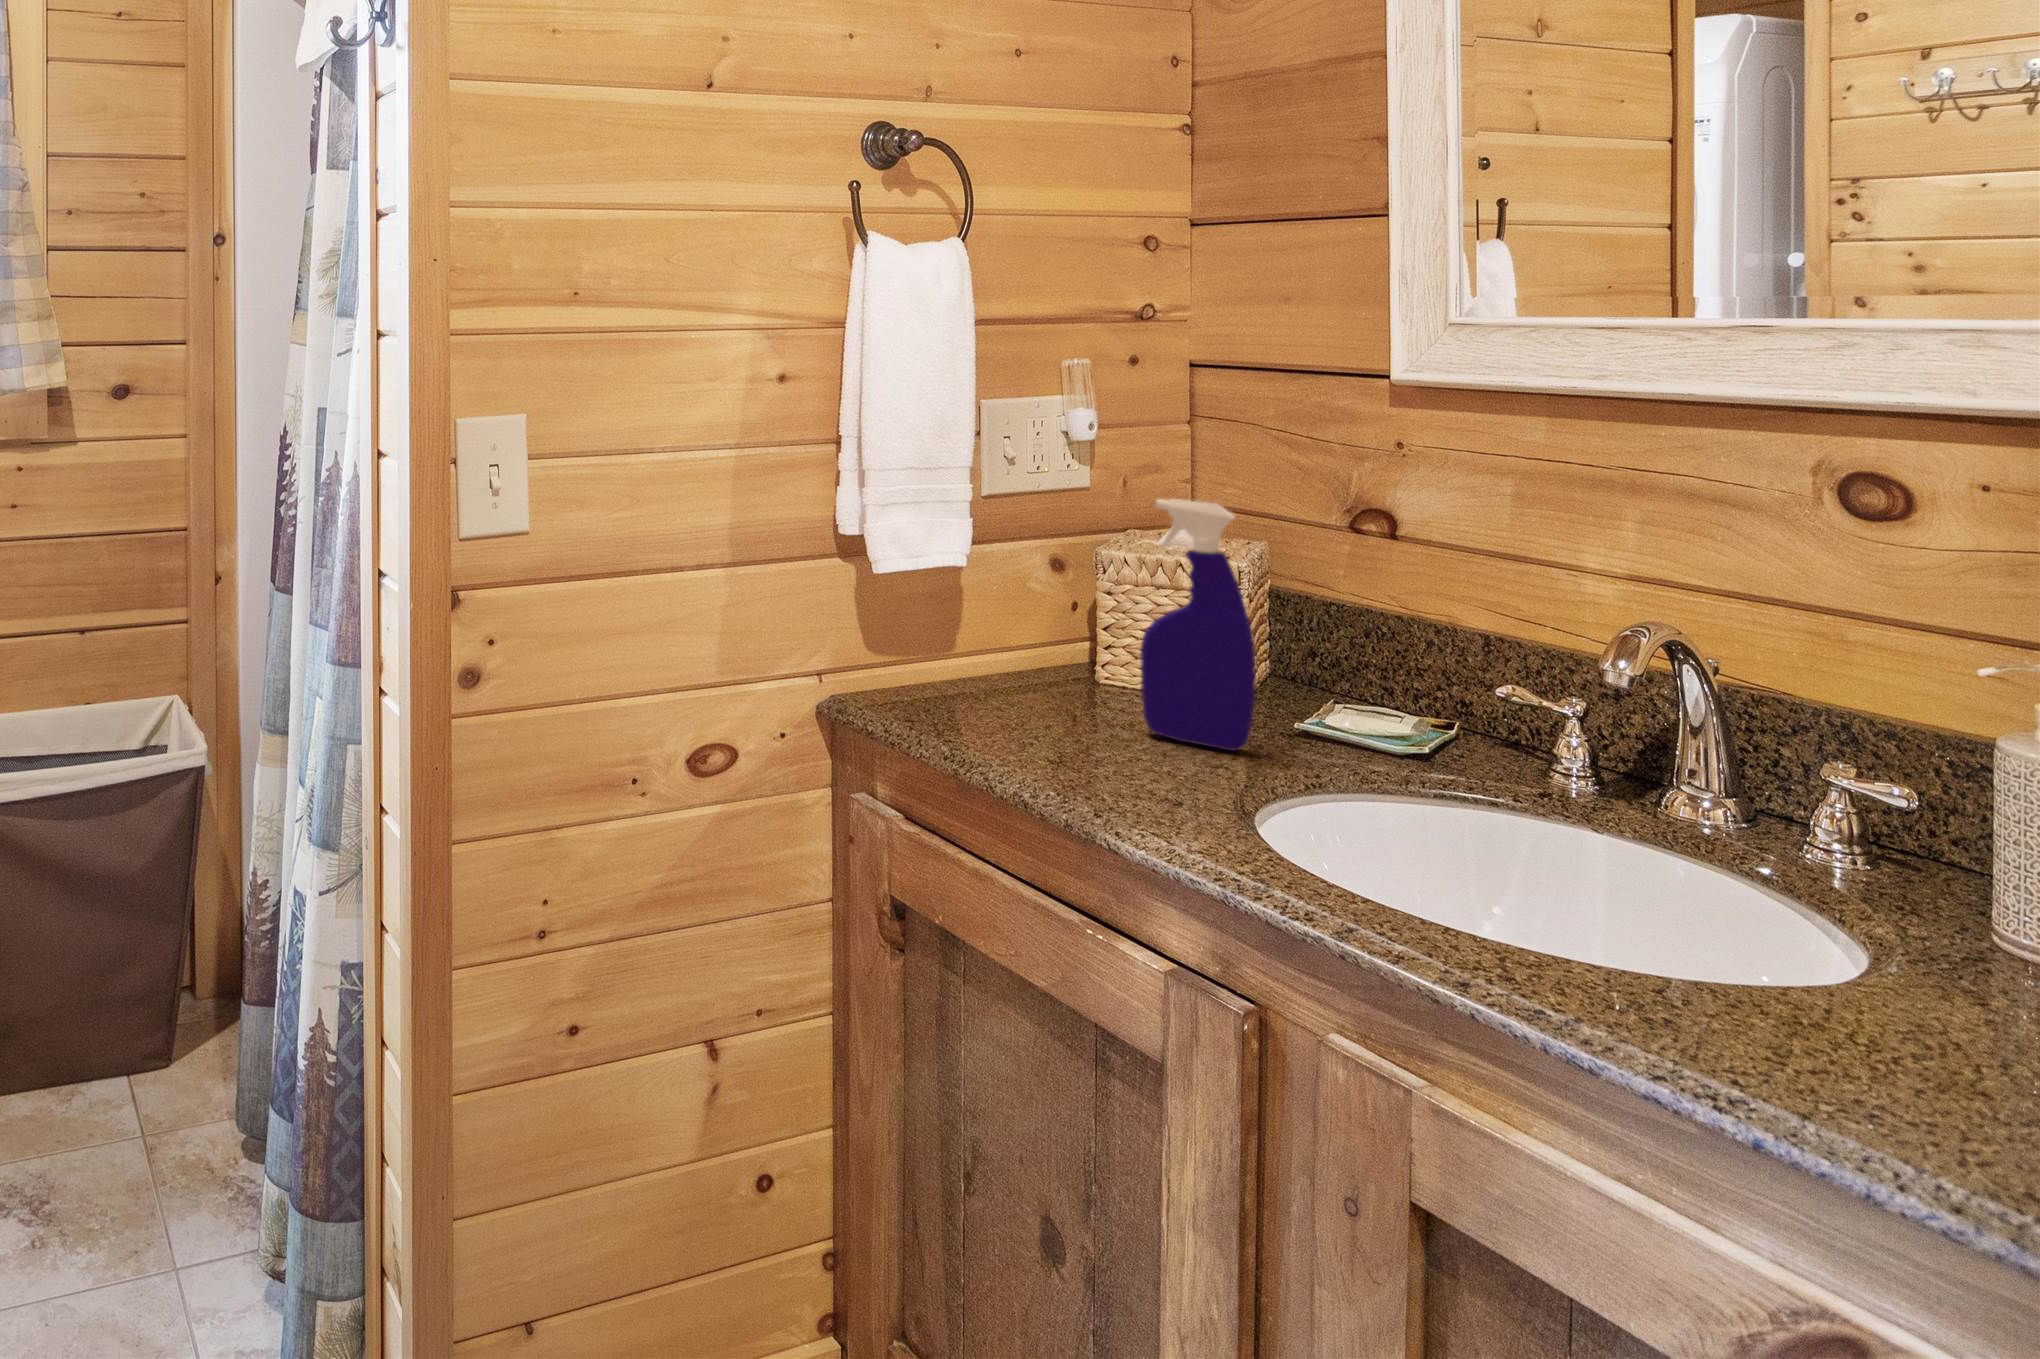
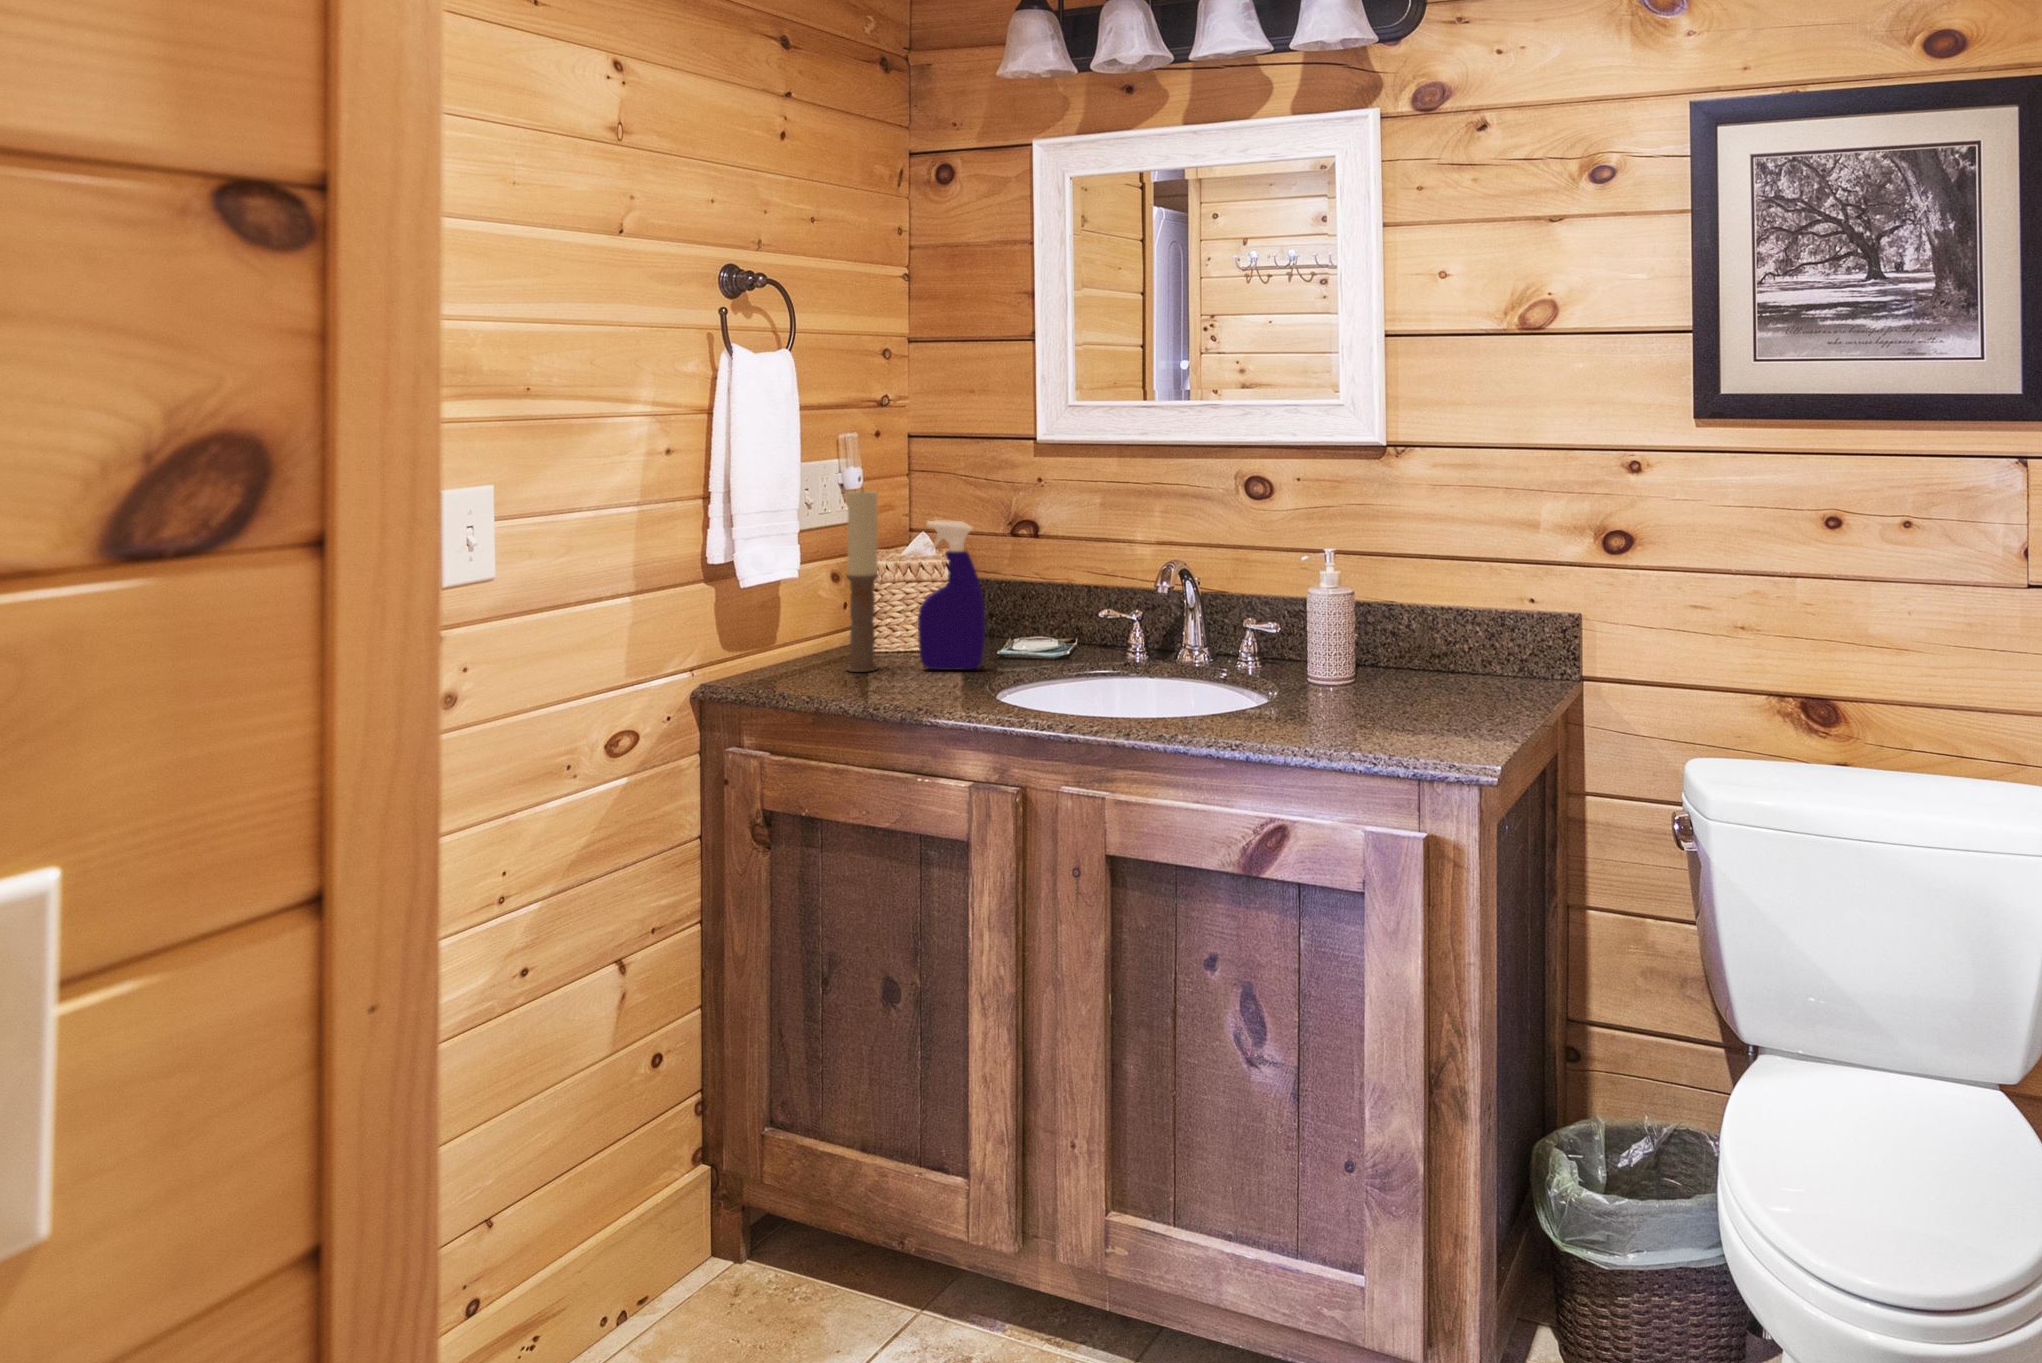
candle: none [1030,438,1081,721] -> present [846,489,879,672]

